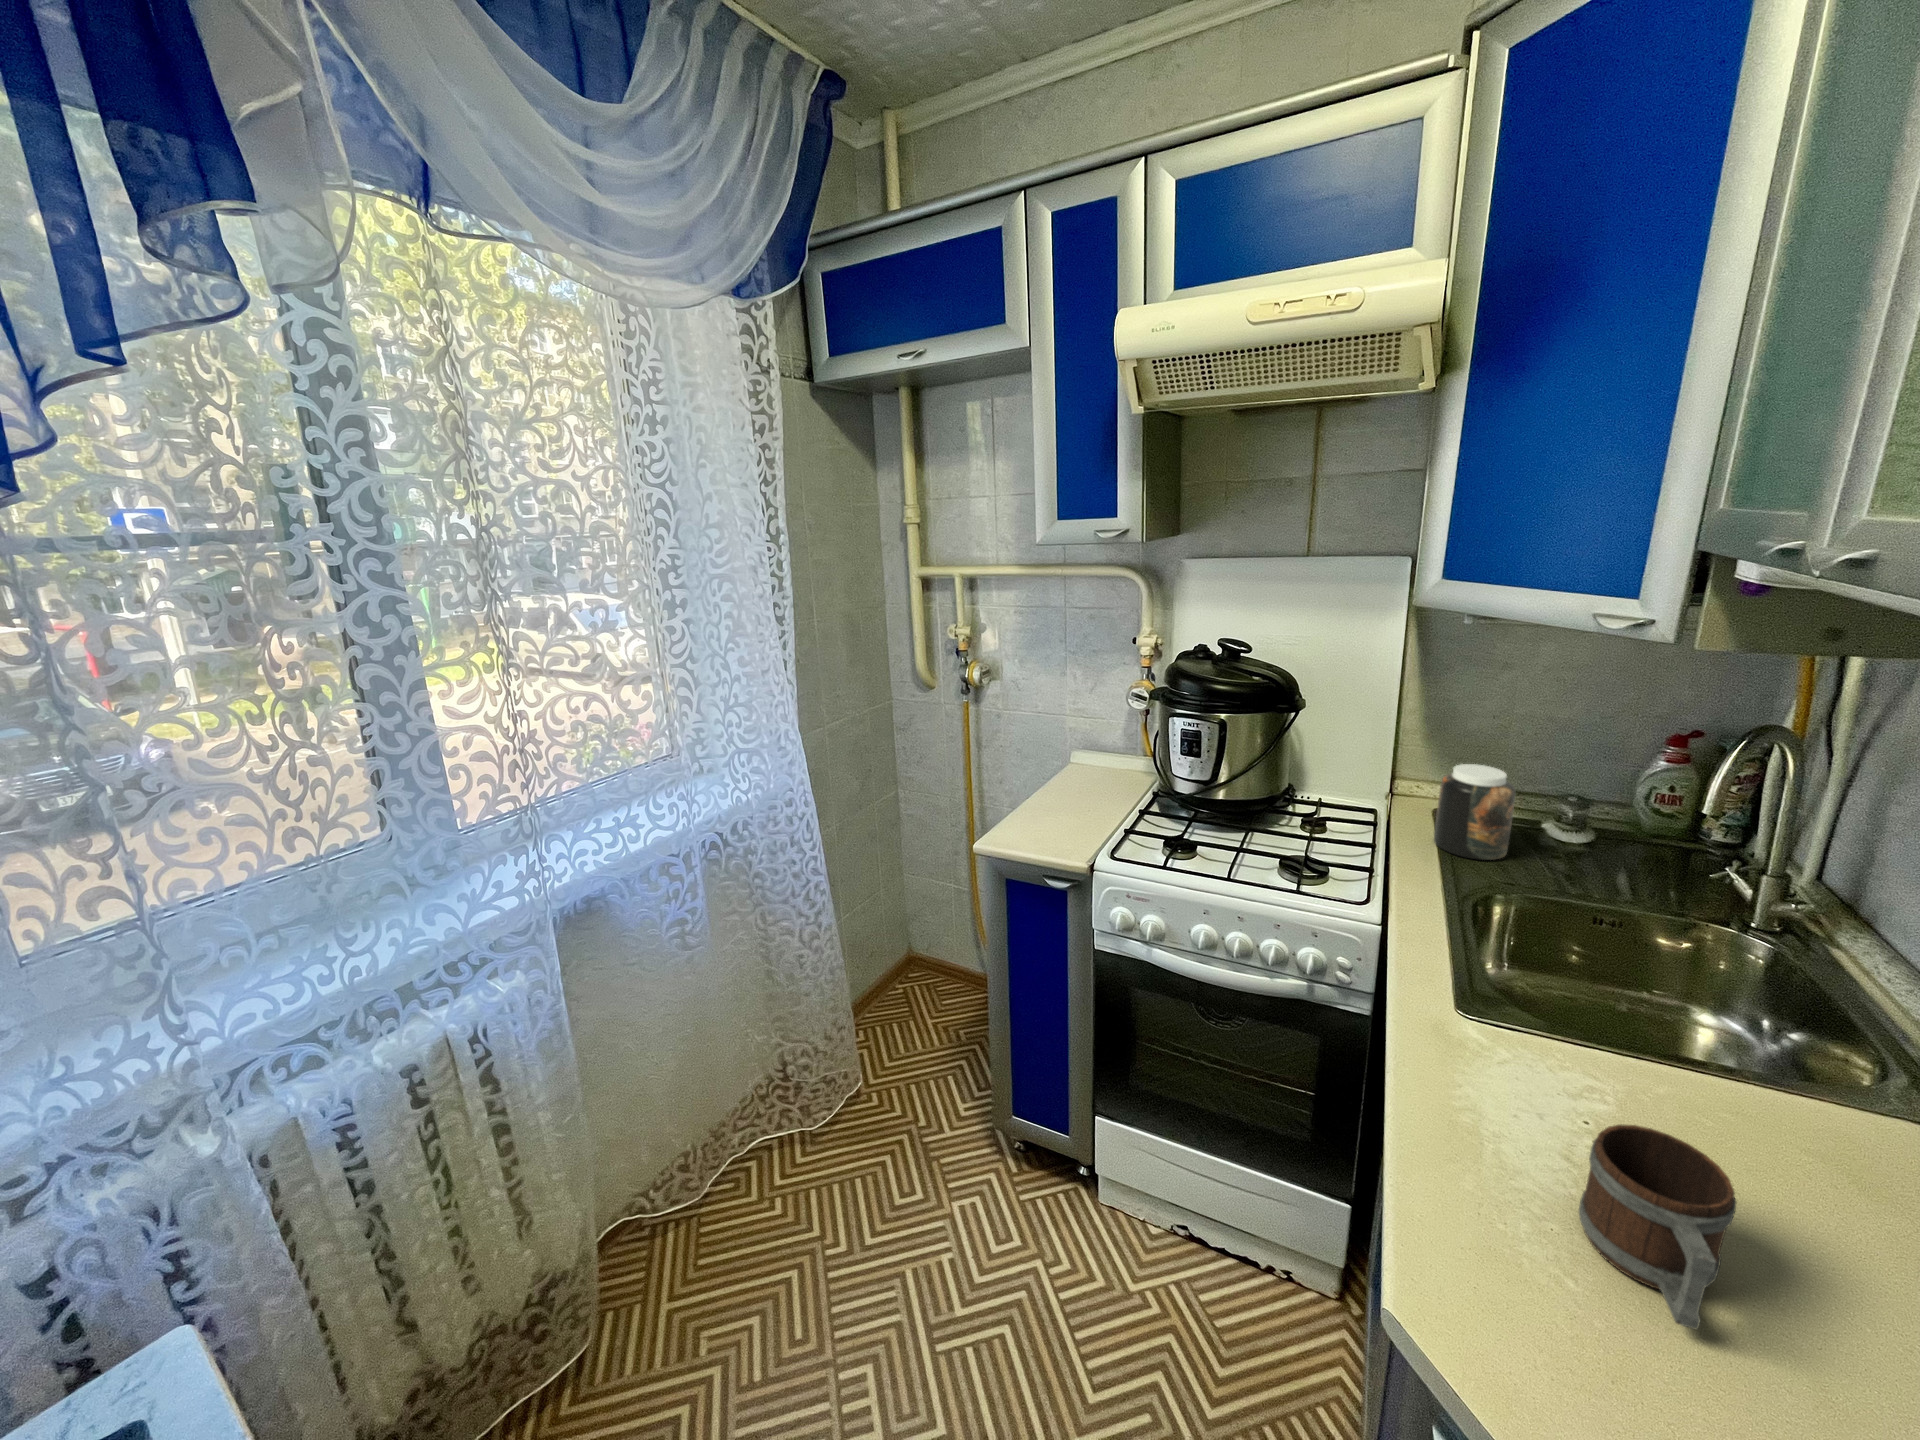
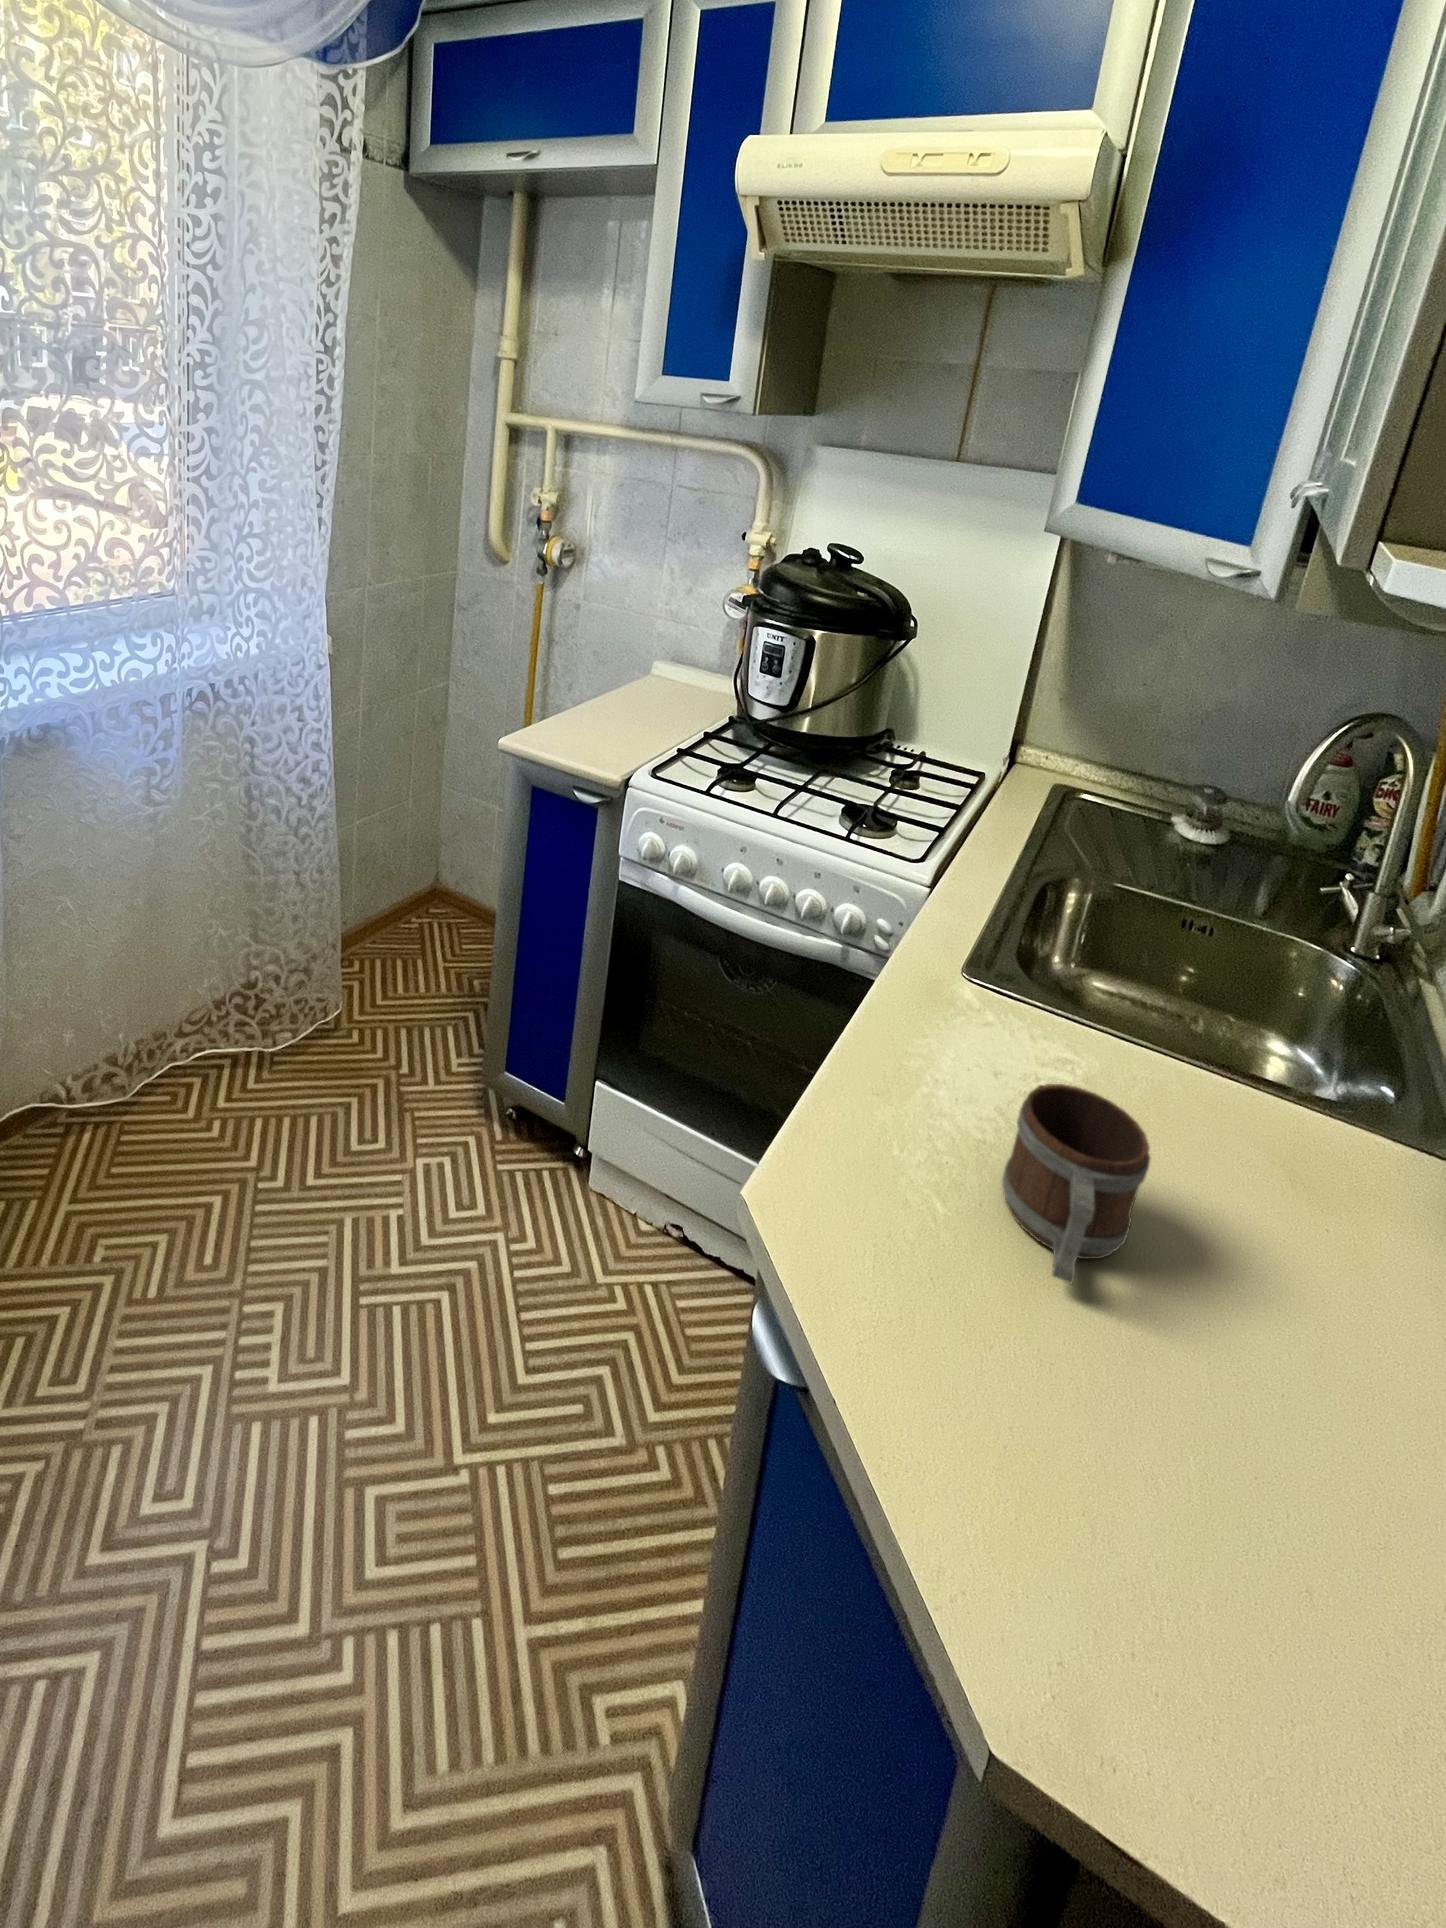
jar: present [1434,764,1515,860] -> none [1037,732,1136,847]

